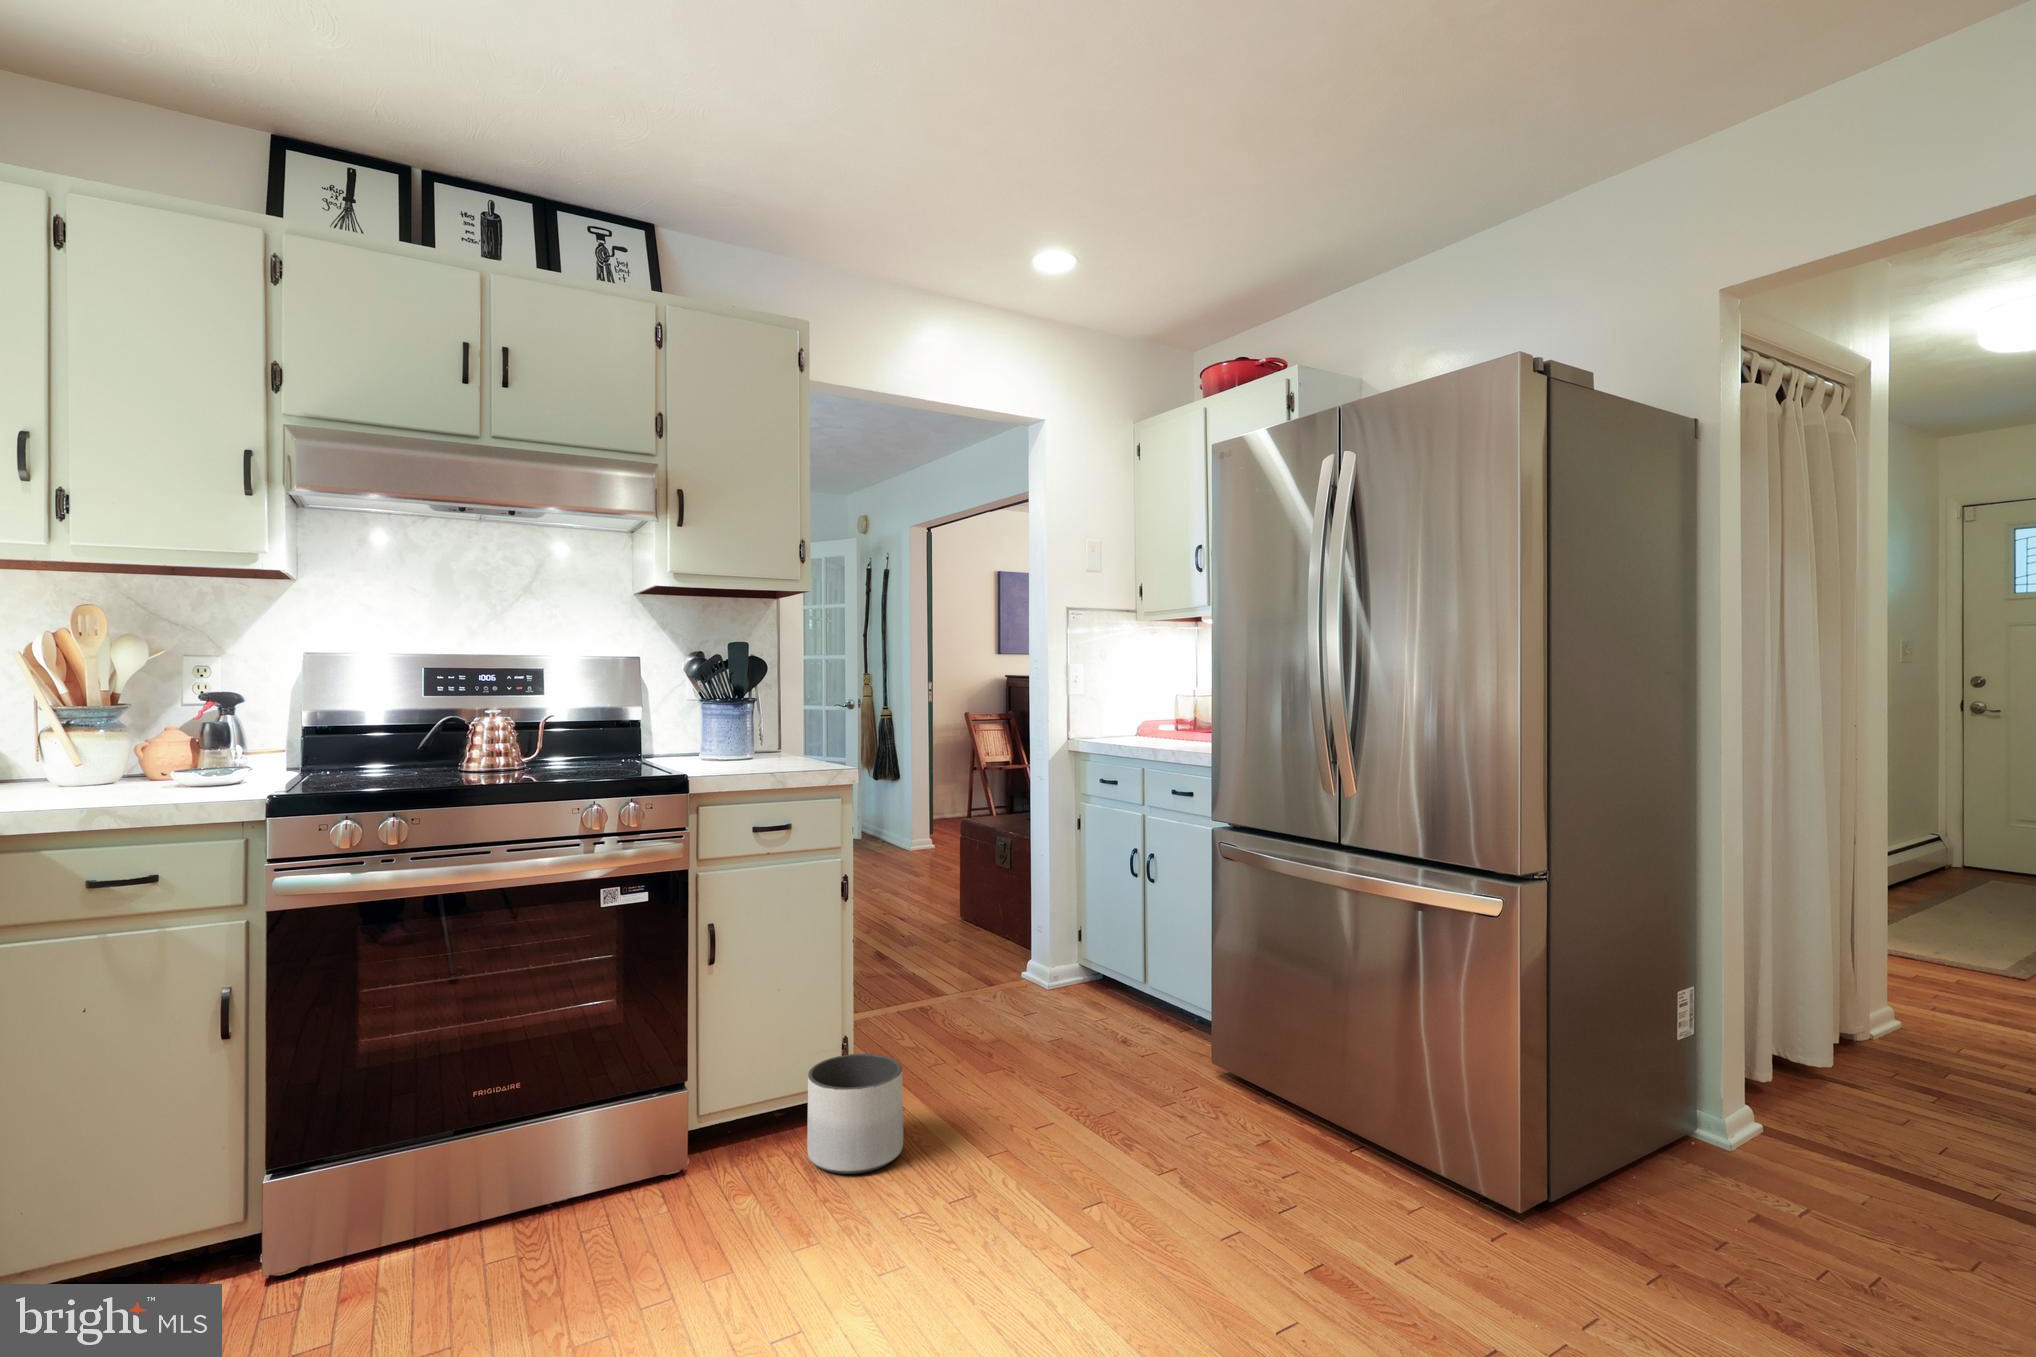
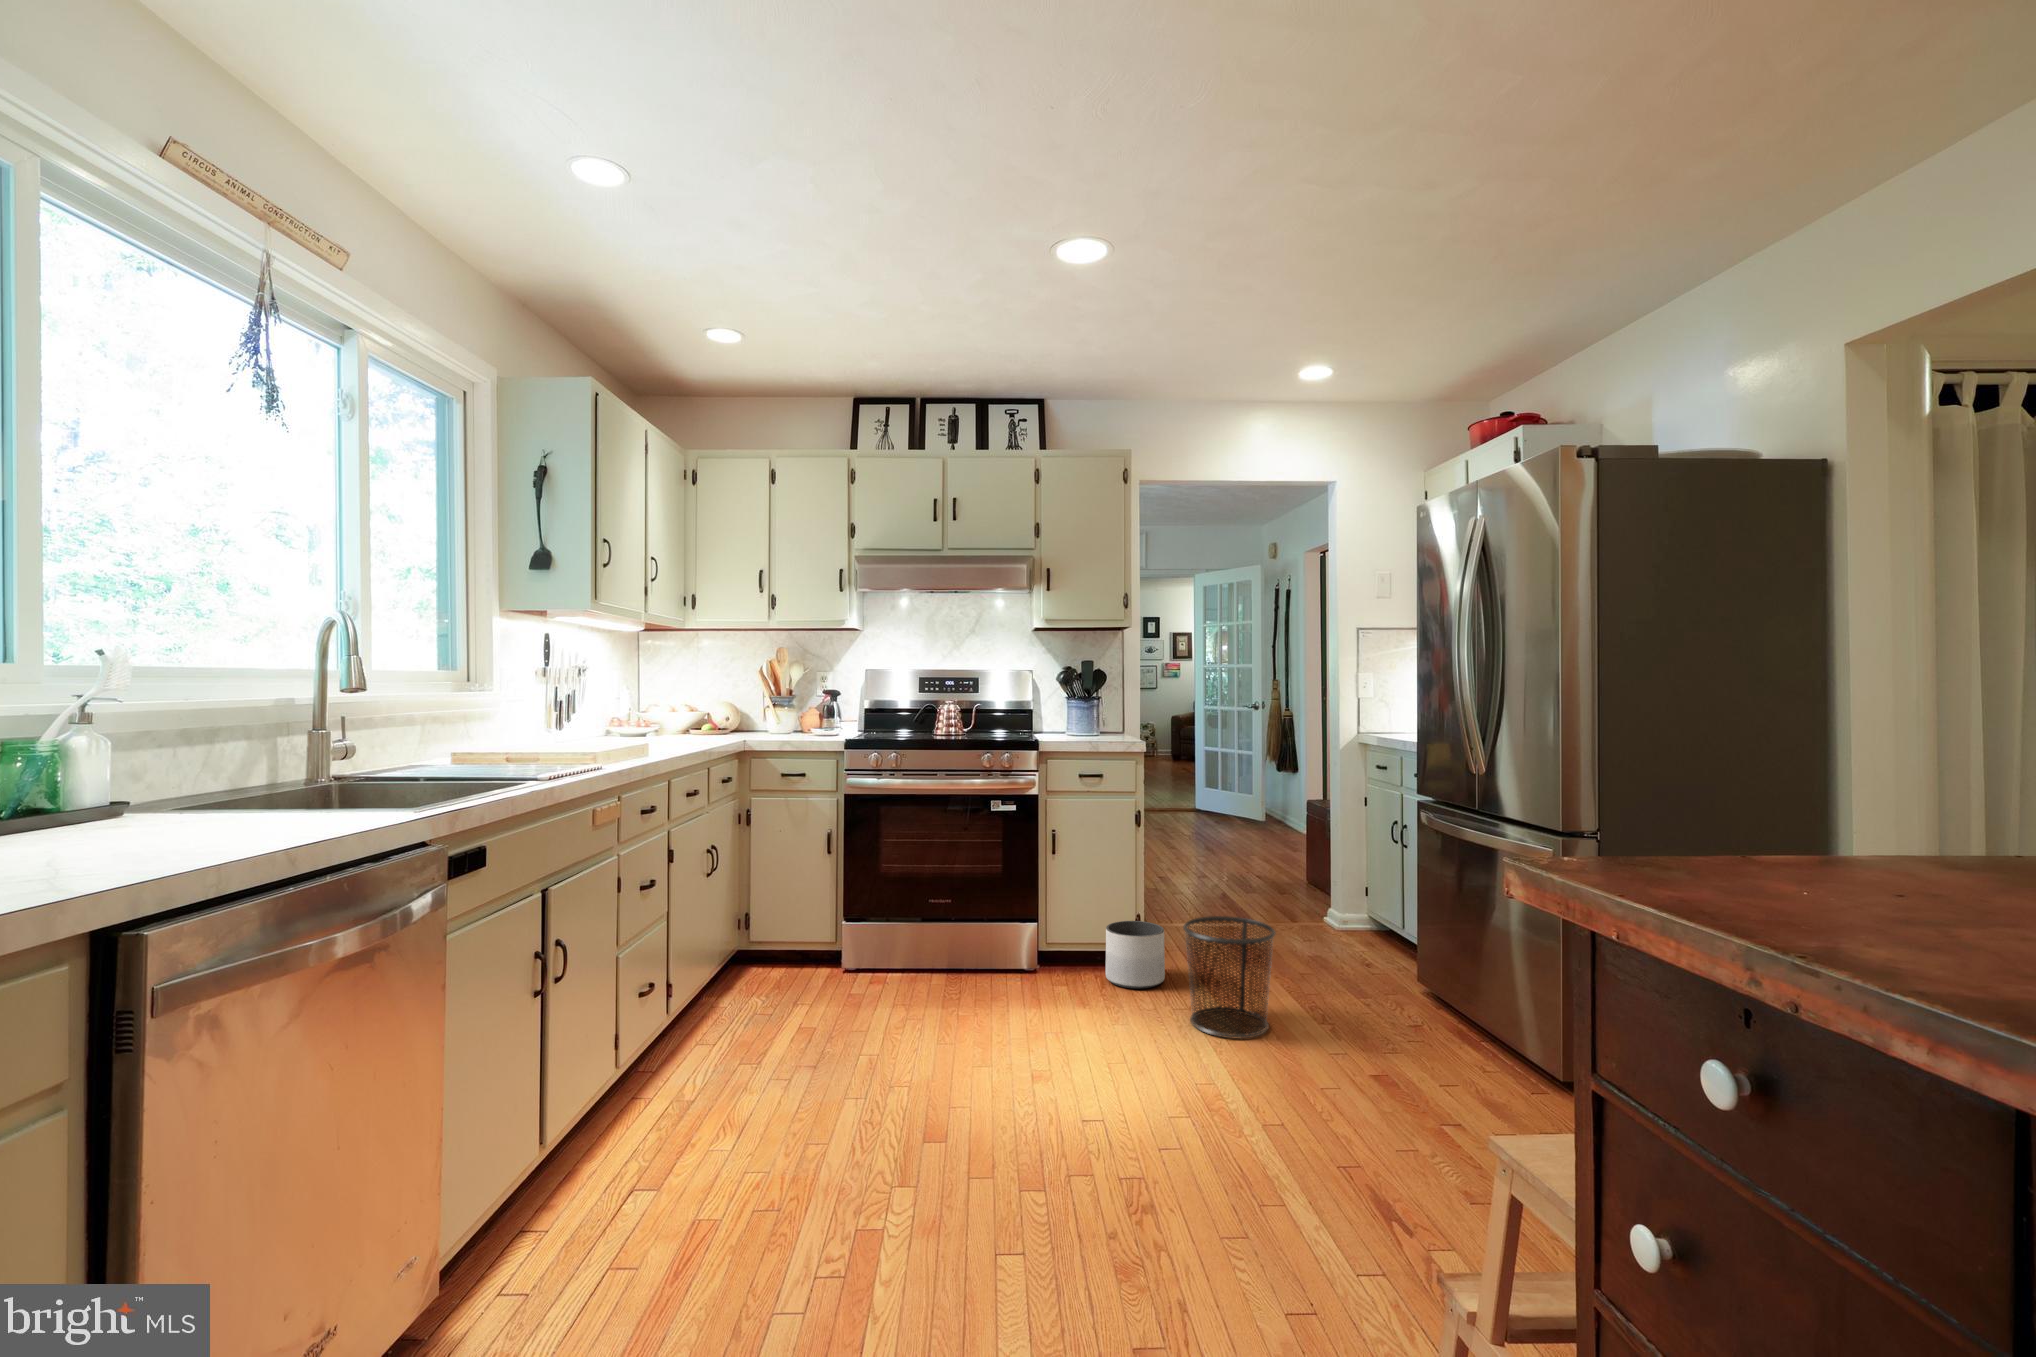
waste bin: none [970,1034,1111,1241] -> present [1183,916,1275,1039]

